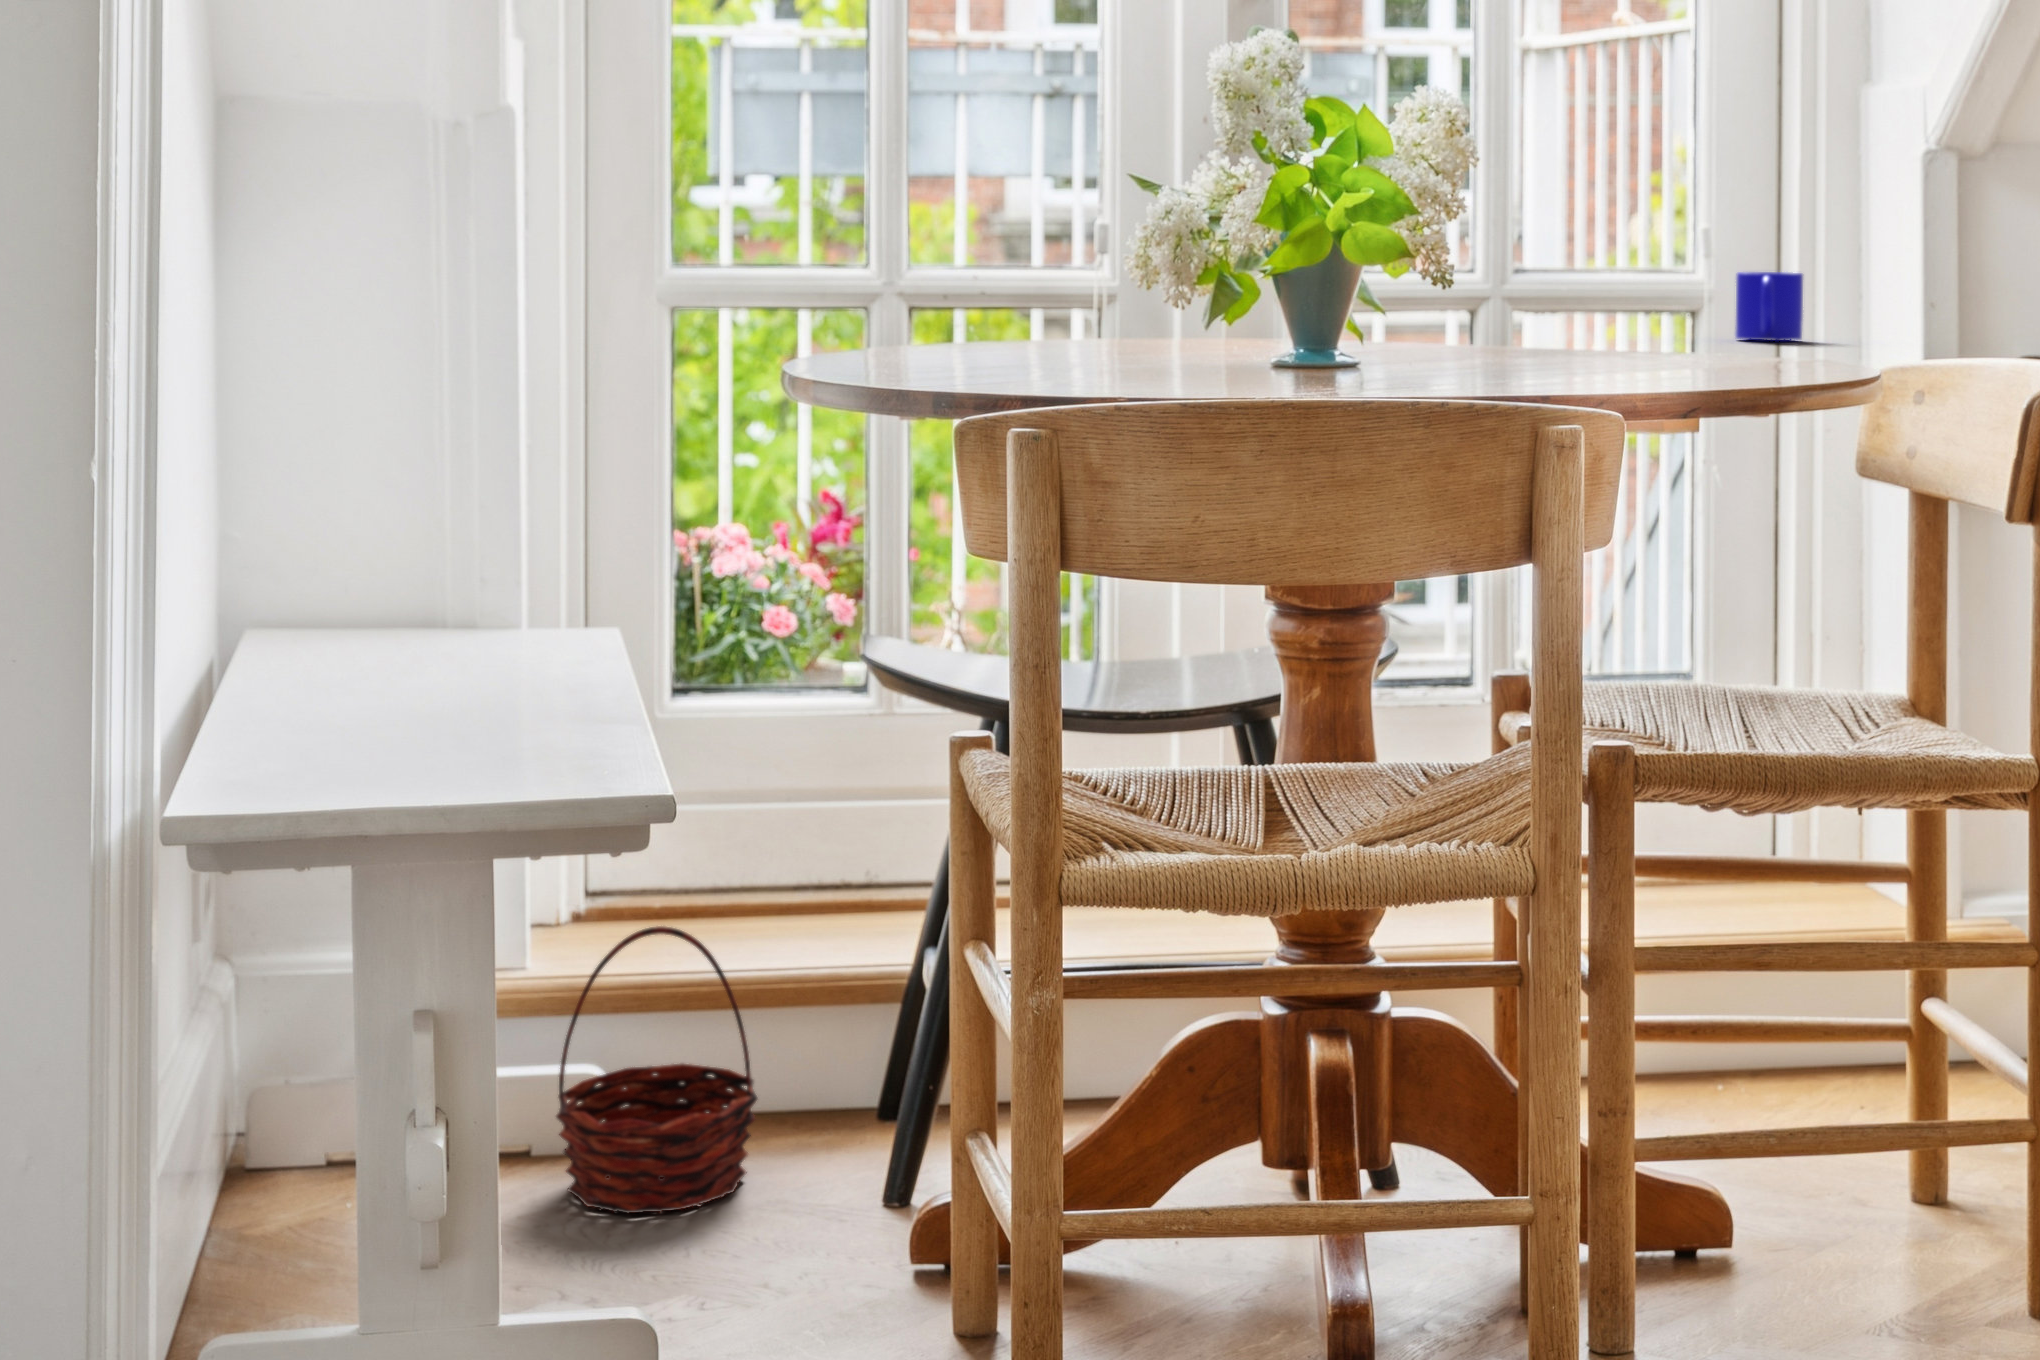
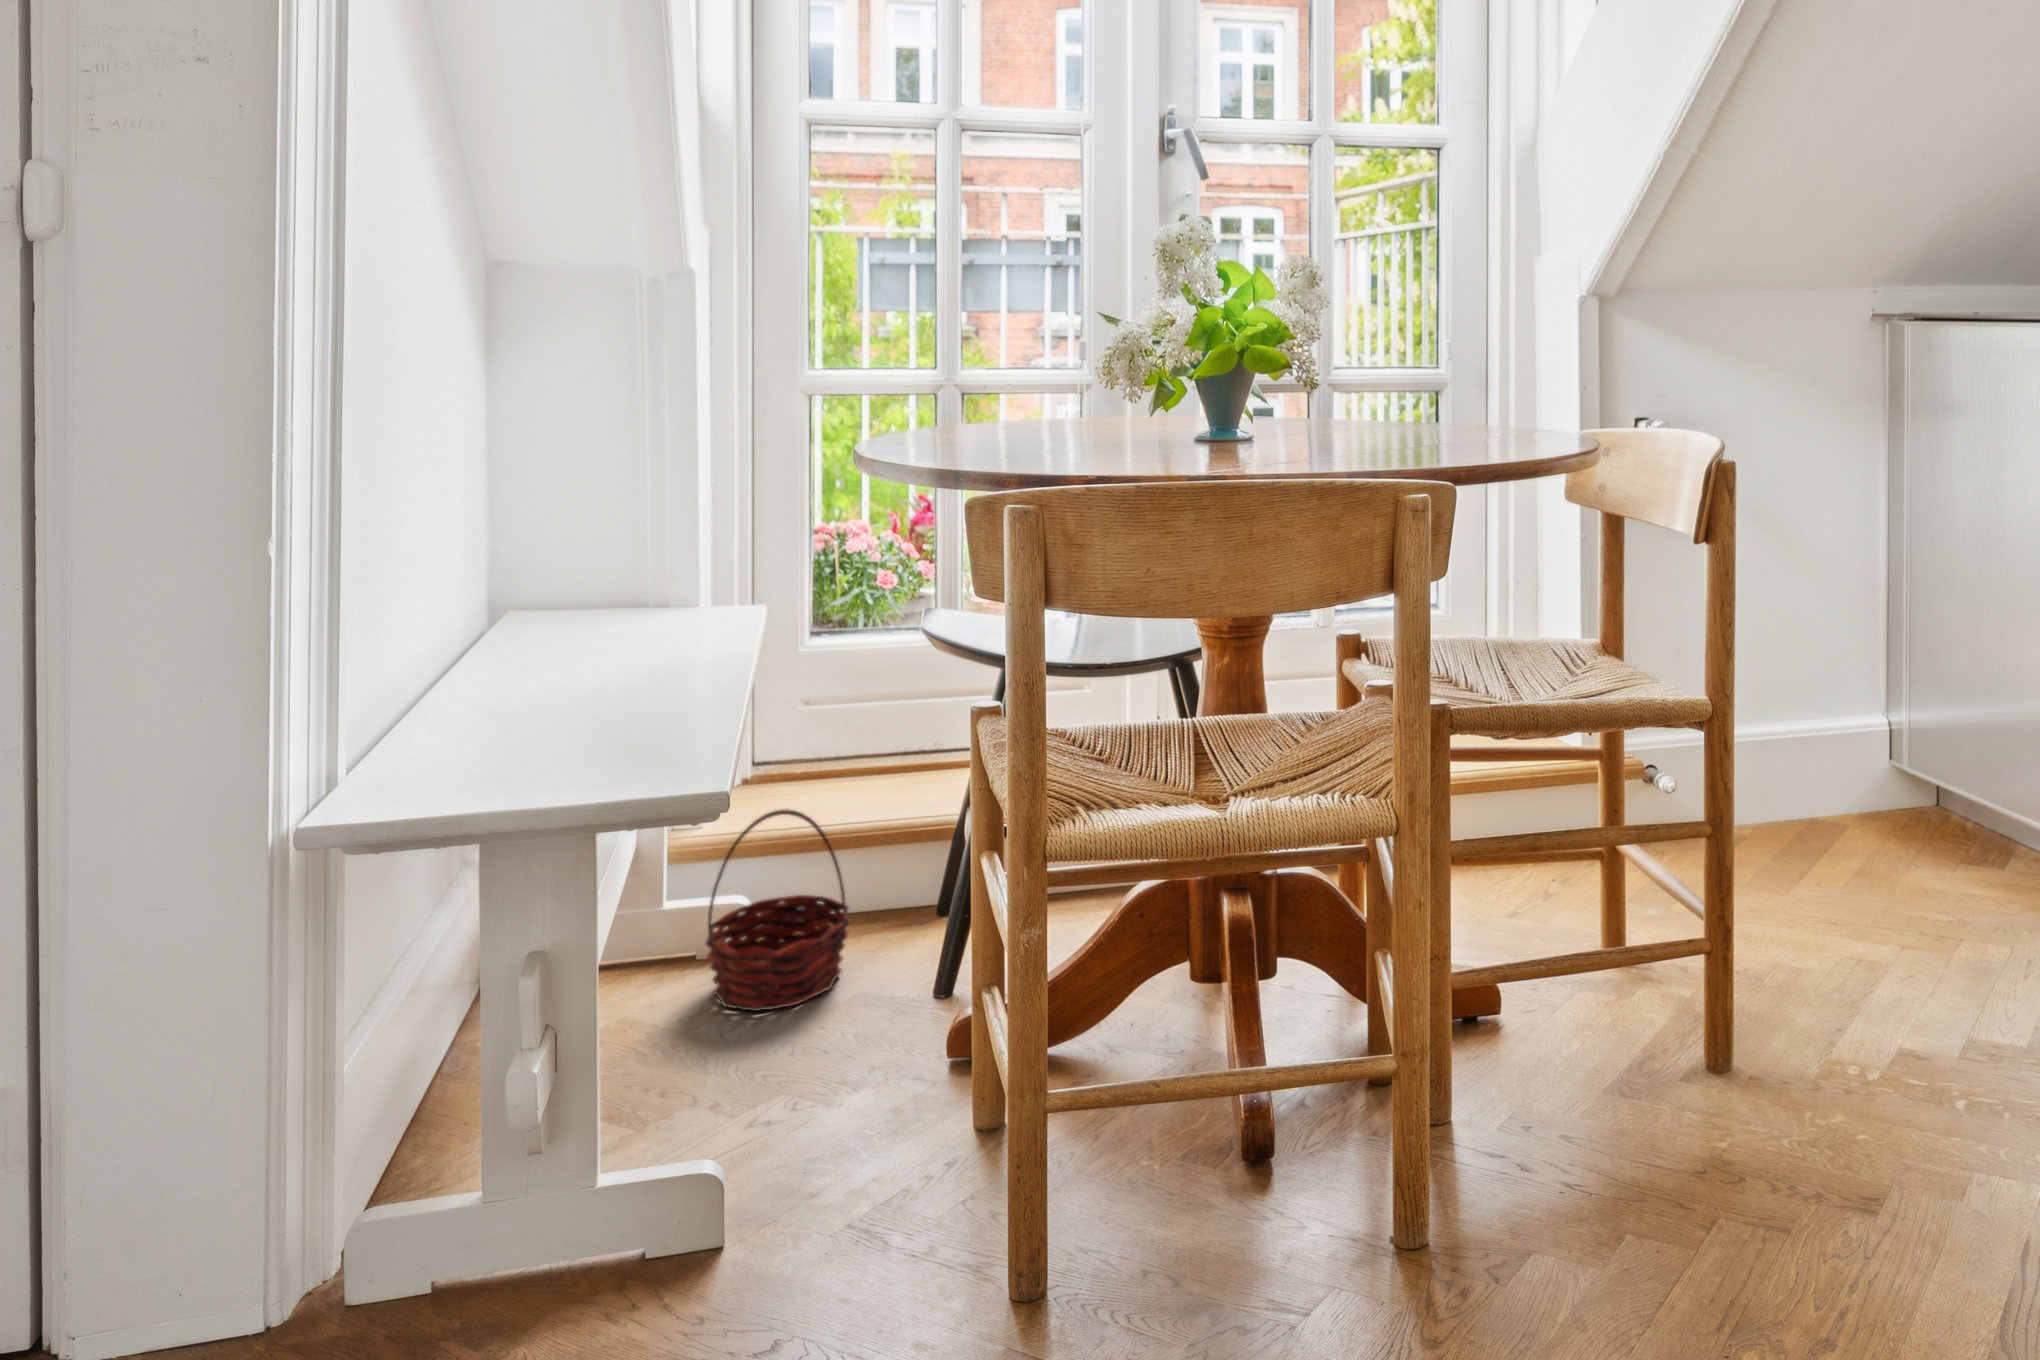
mug: present [1735,272,1803,341] -> none [1479,369,1519,410]

